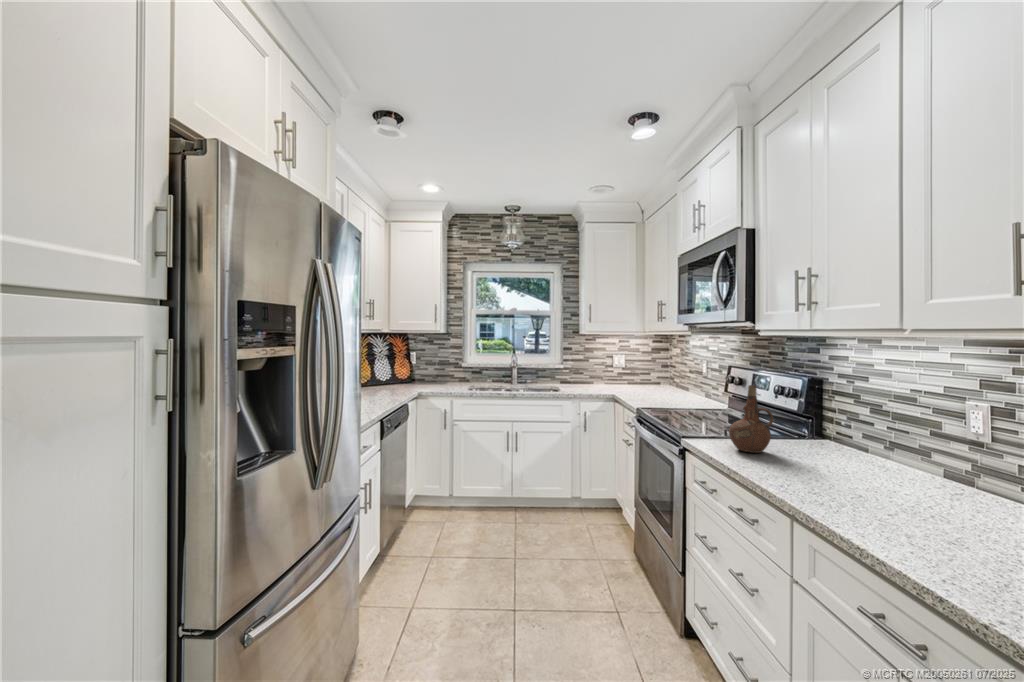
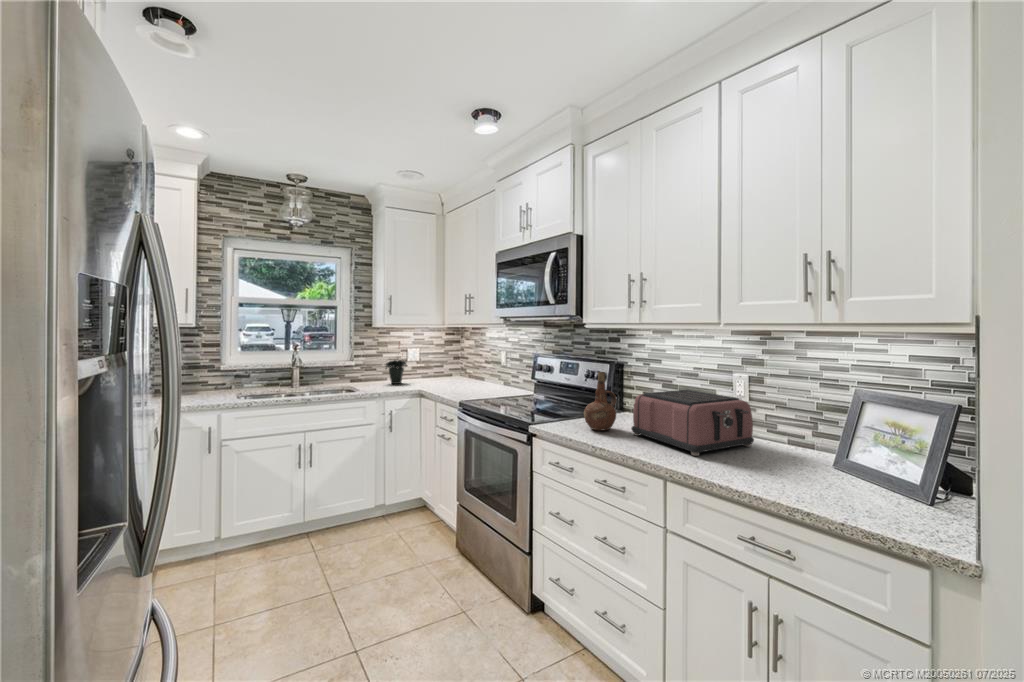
potted plant: none [583,346,606,388] -> present [386,360,407,384]
toaster: none [783,414,962,503] -> present [631,390,754,456]

